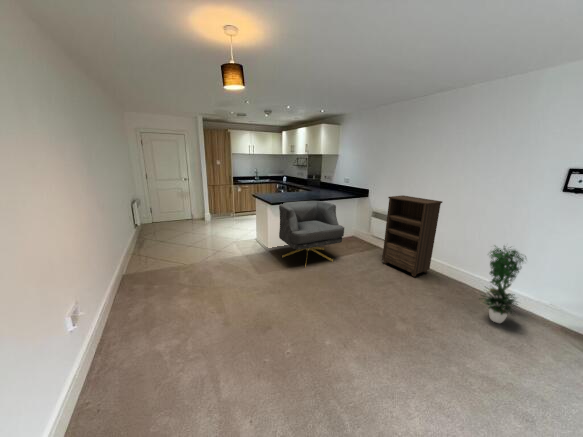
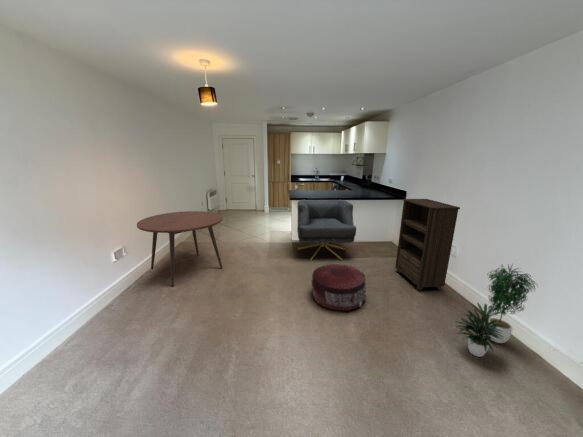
dining table: none [93,228,218,338] -> present [137,211,223,286]
pouf: none [338,265,393,314] -> present [312,264,366,311]

